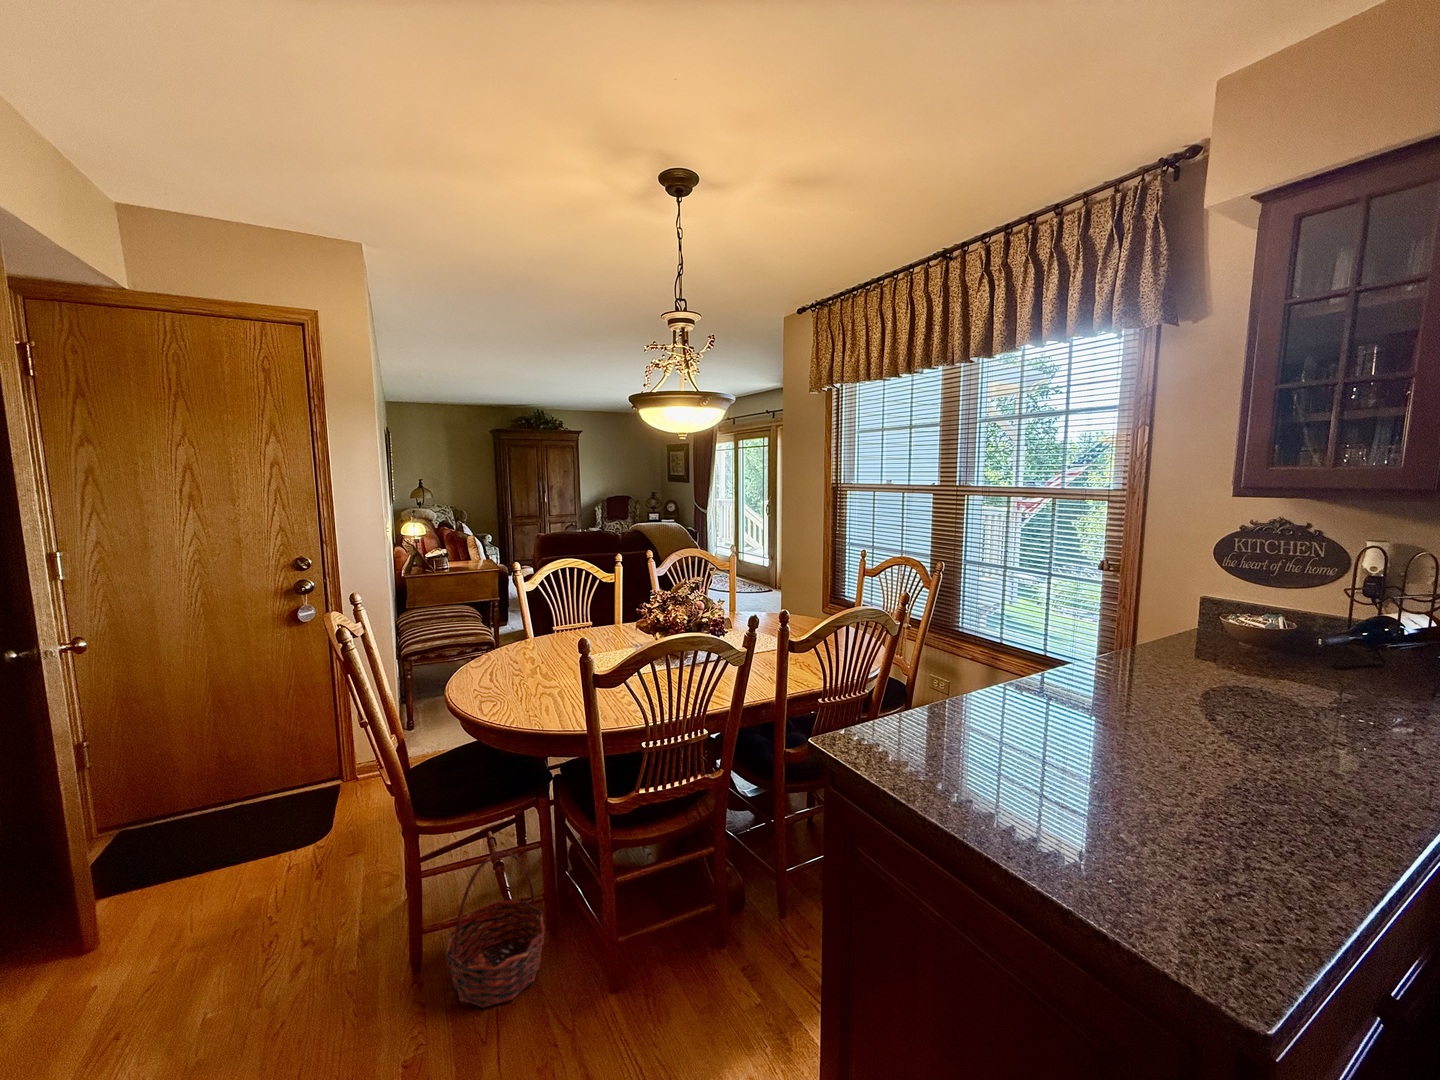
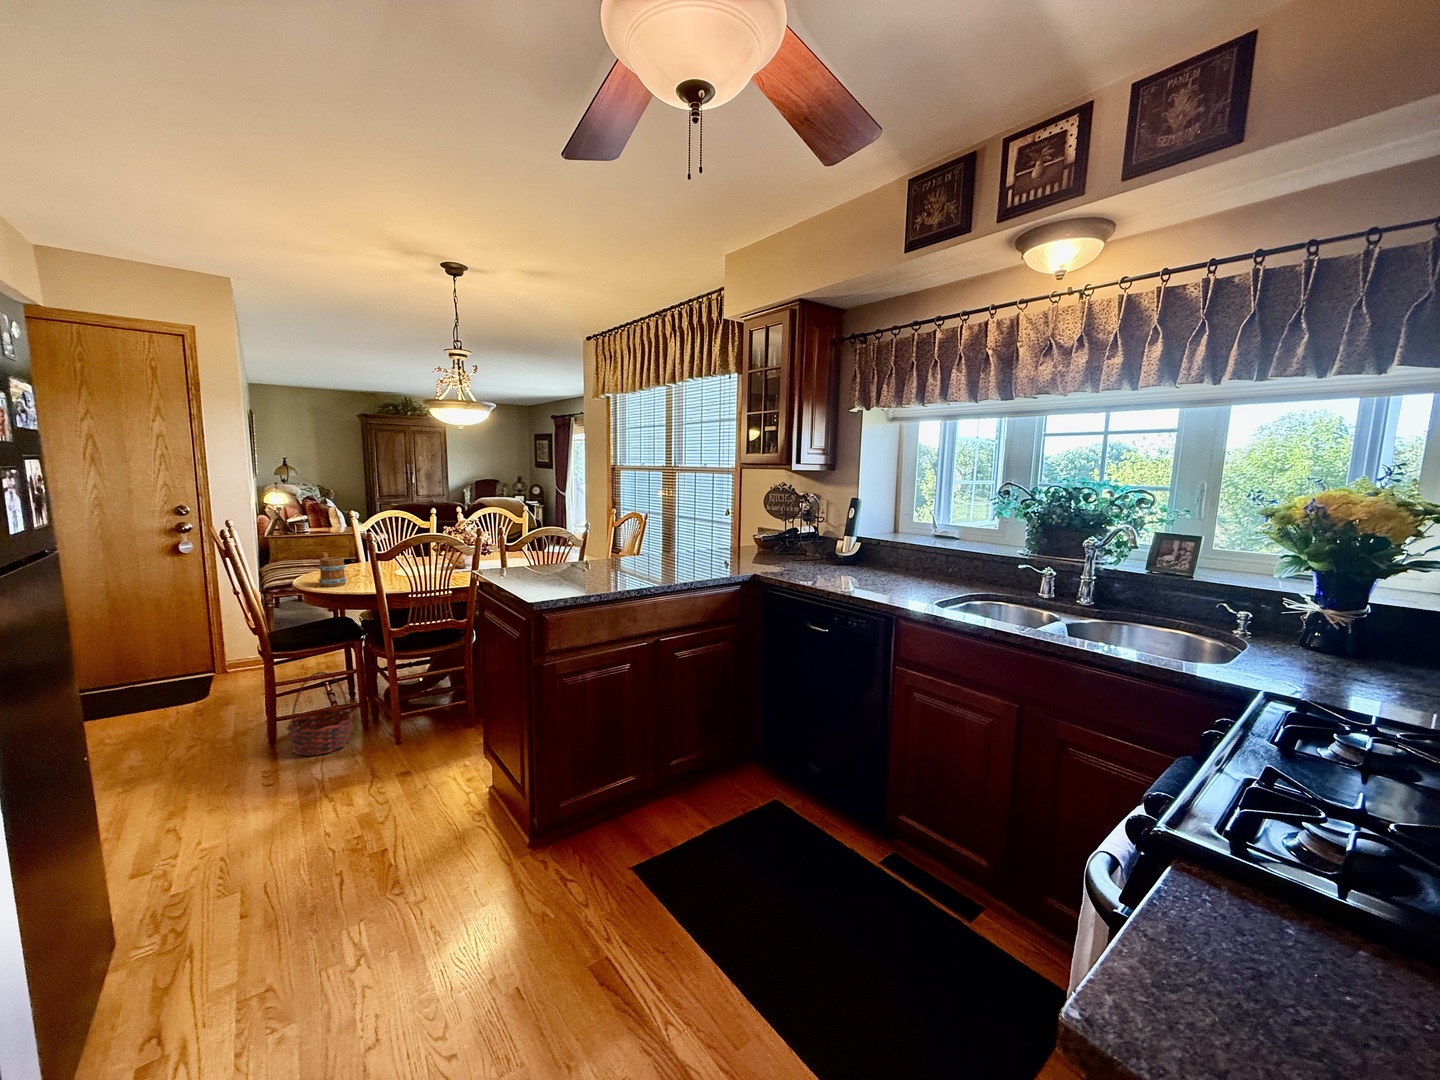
mug: none [491,643,532,705] -> present [319,552,347,587]

